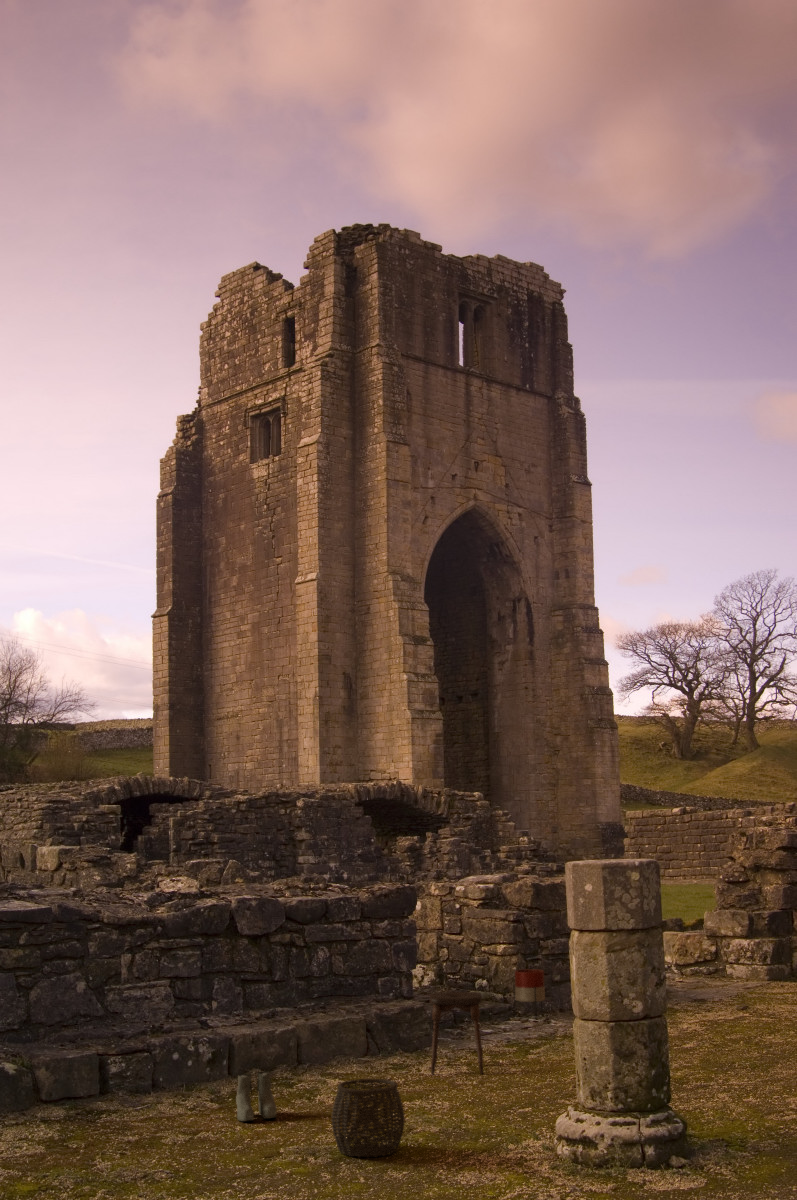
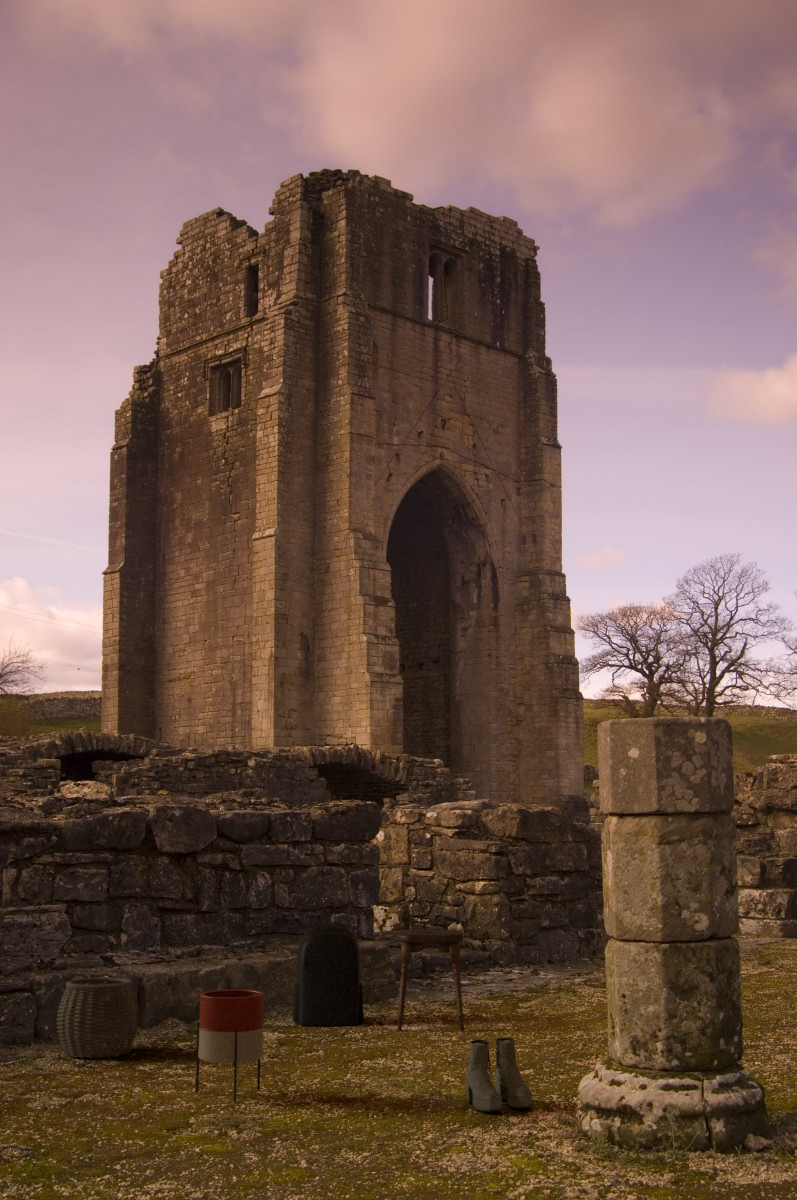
planter: present [514,969,545,1010] -> present [196,989,264,1102]
backpack: none [349,985,405,1071] -> present [293,920,364,1026]
boots: present [236,1071,276,1121] -> present [465,1038,533,1112]
woven basket: present [331,1079,405,1157] -> present [57,978,139,1058]

